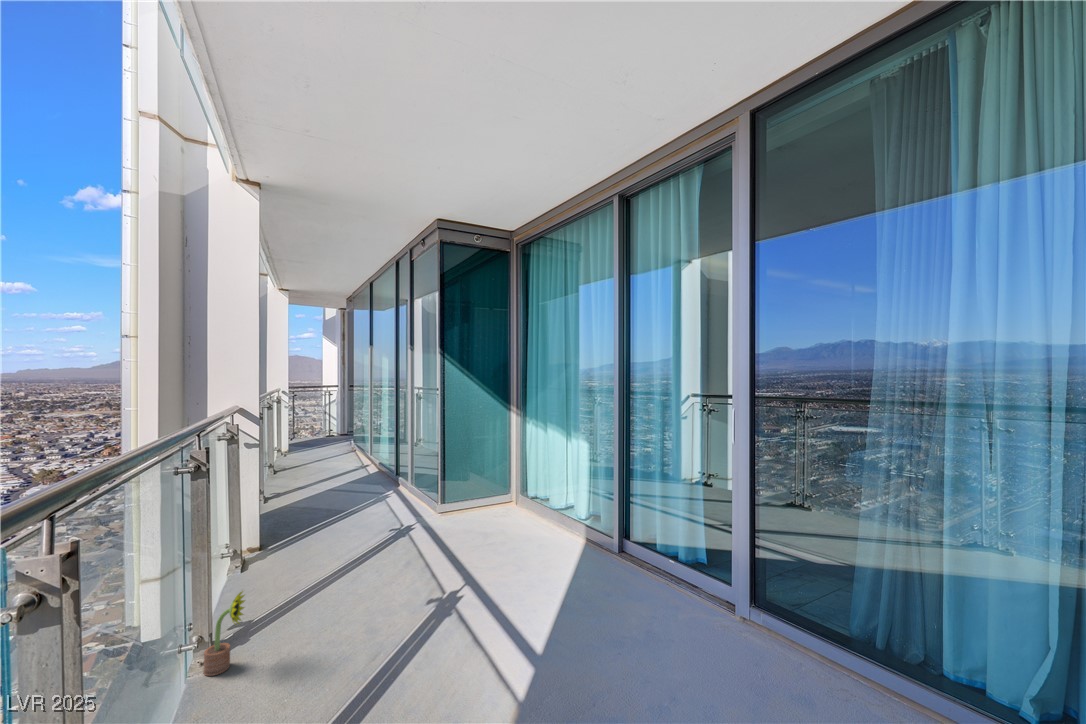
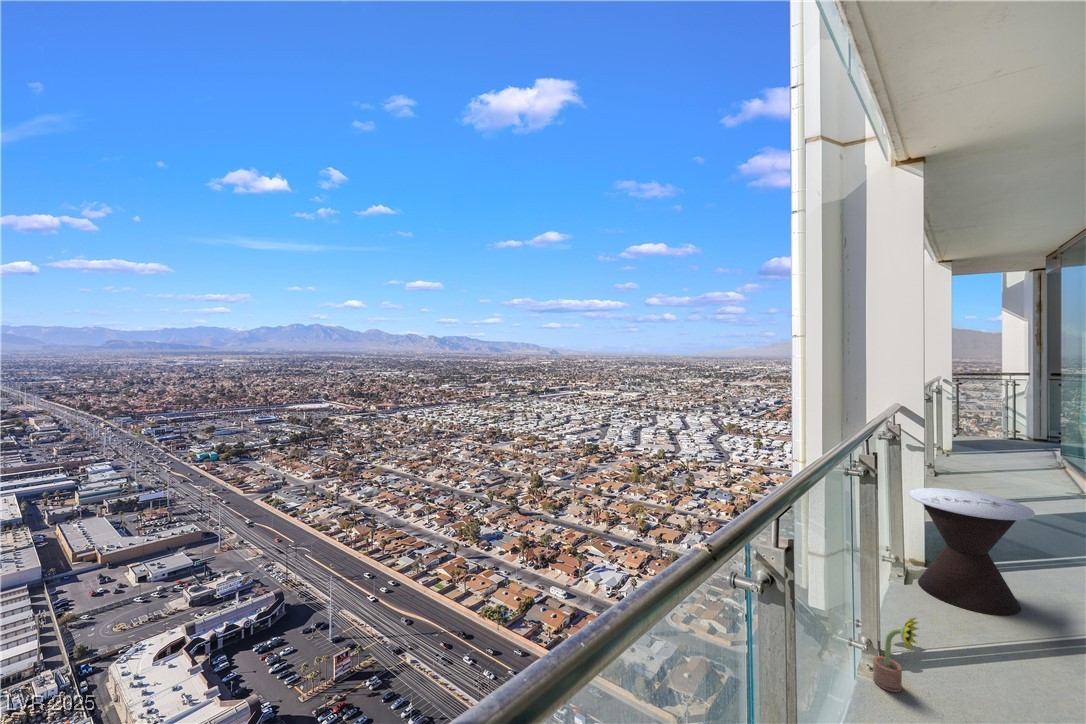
side table: none [245,474,331,575] -> present [909,488,1035,615]

